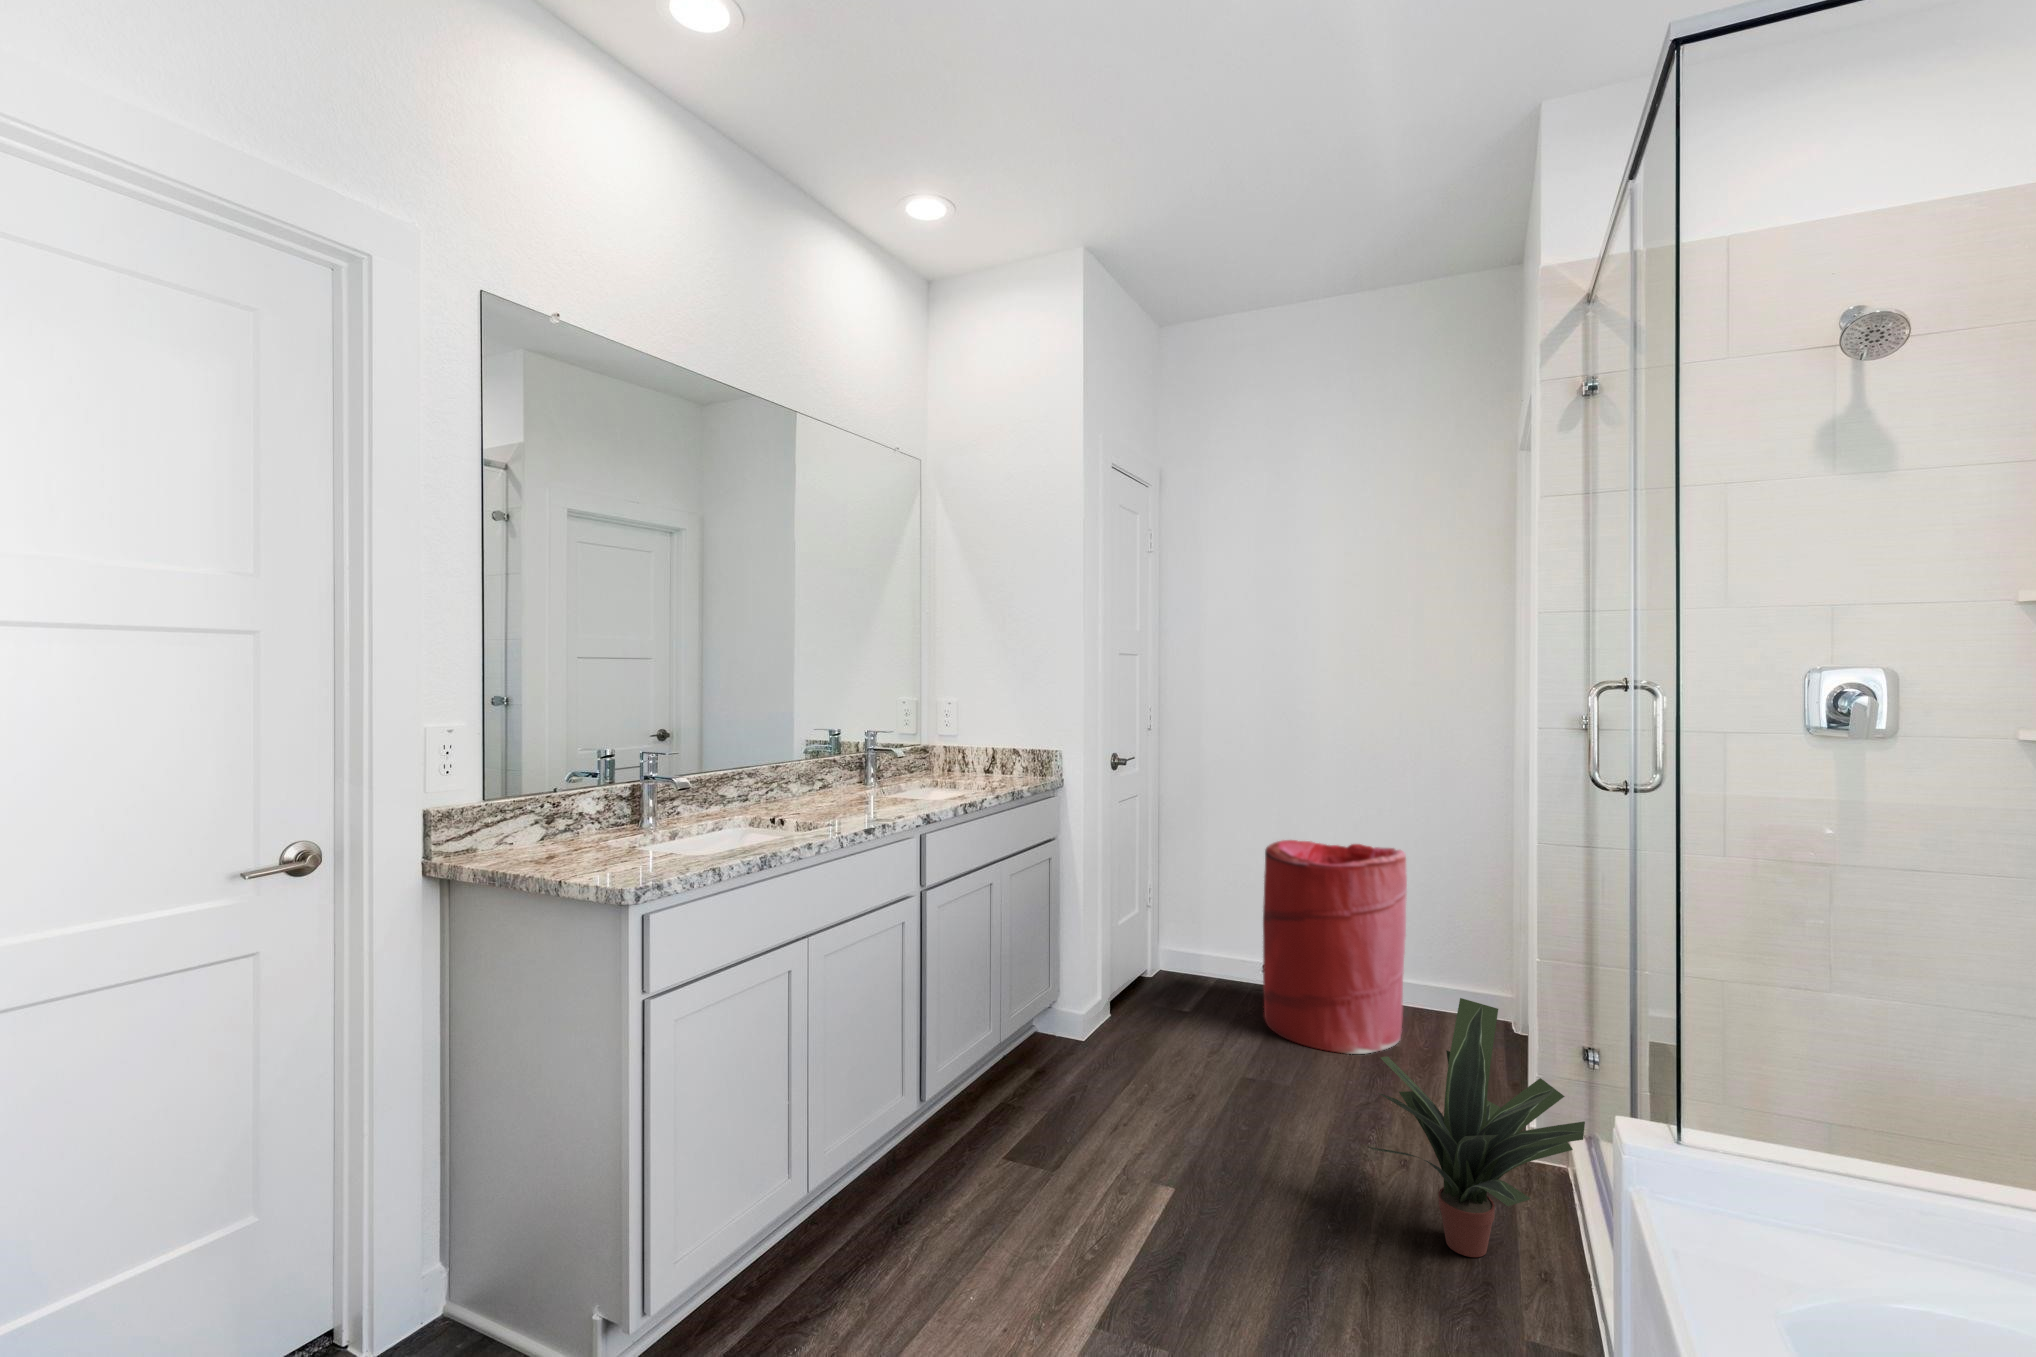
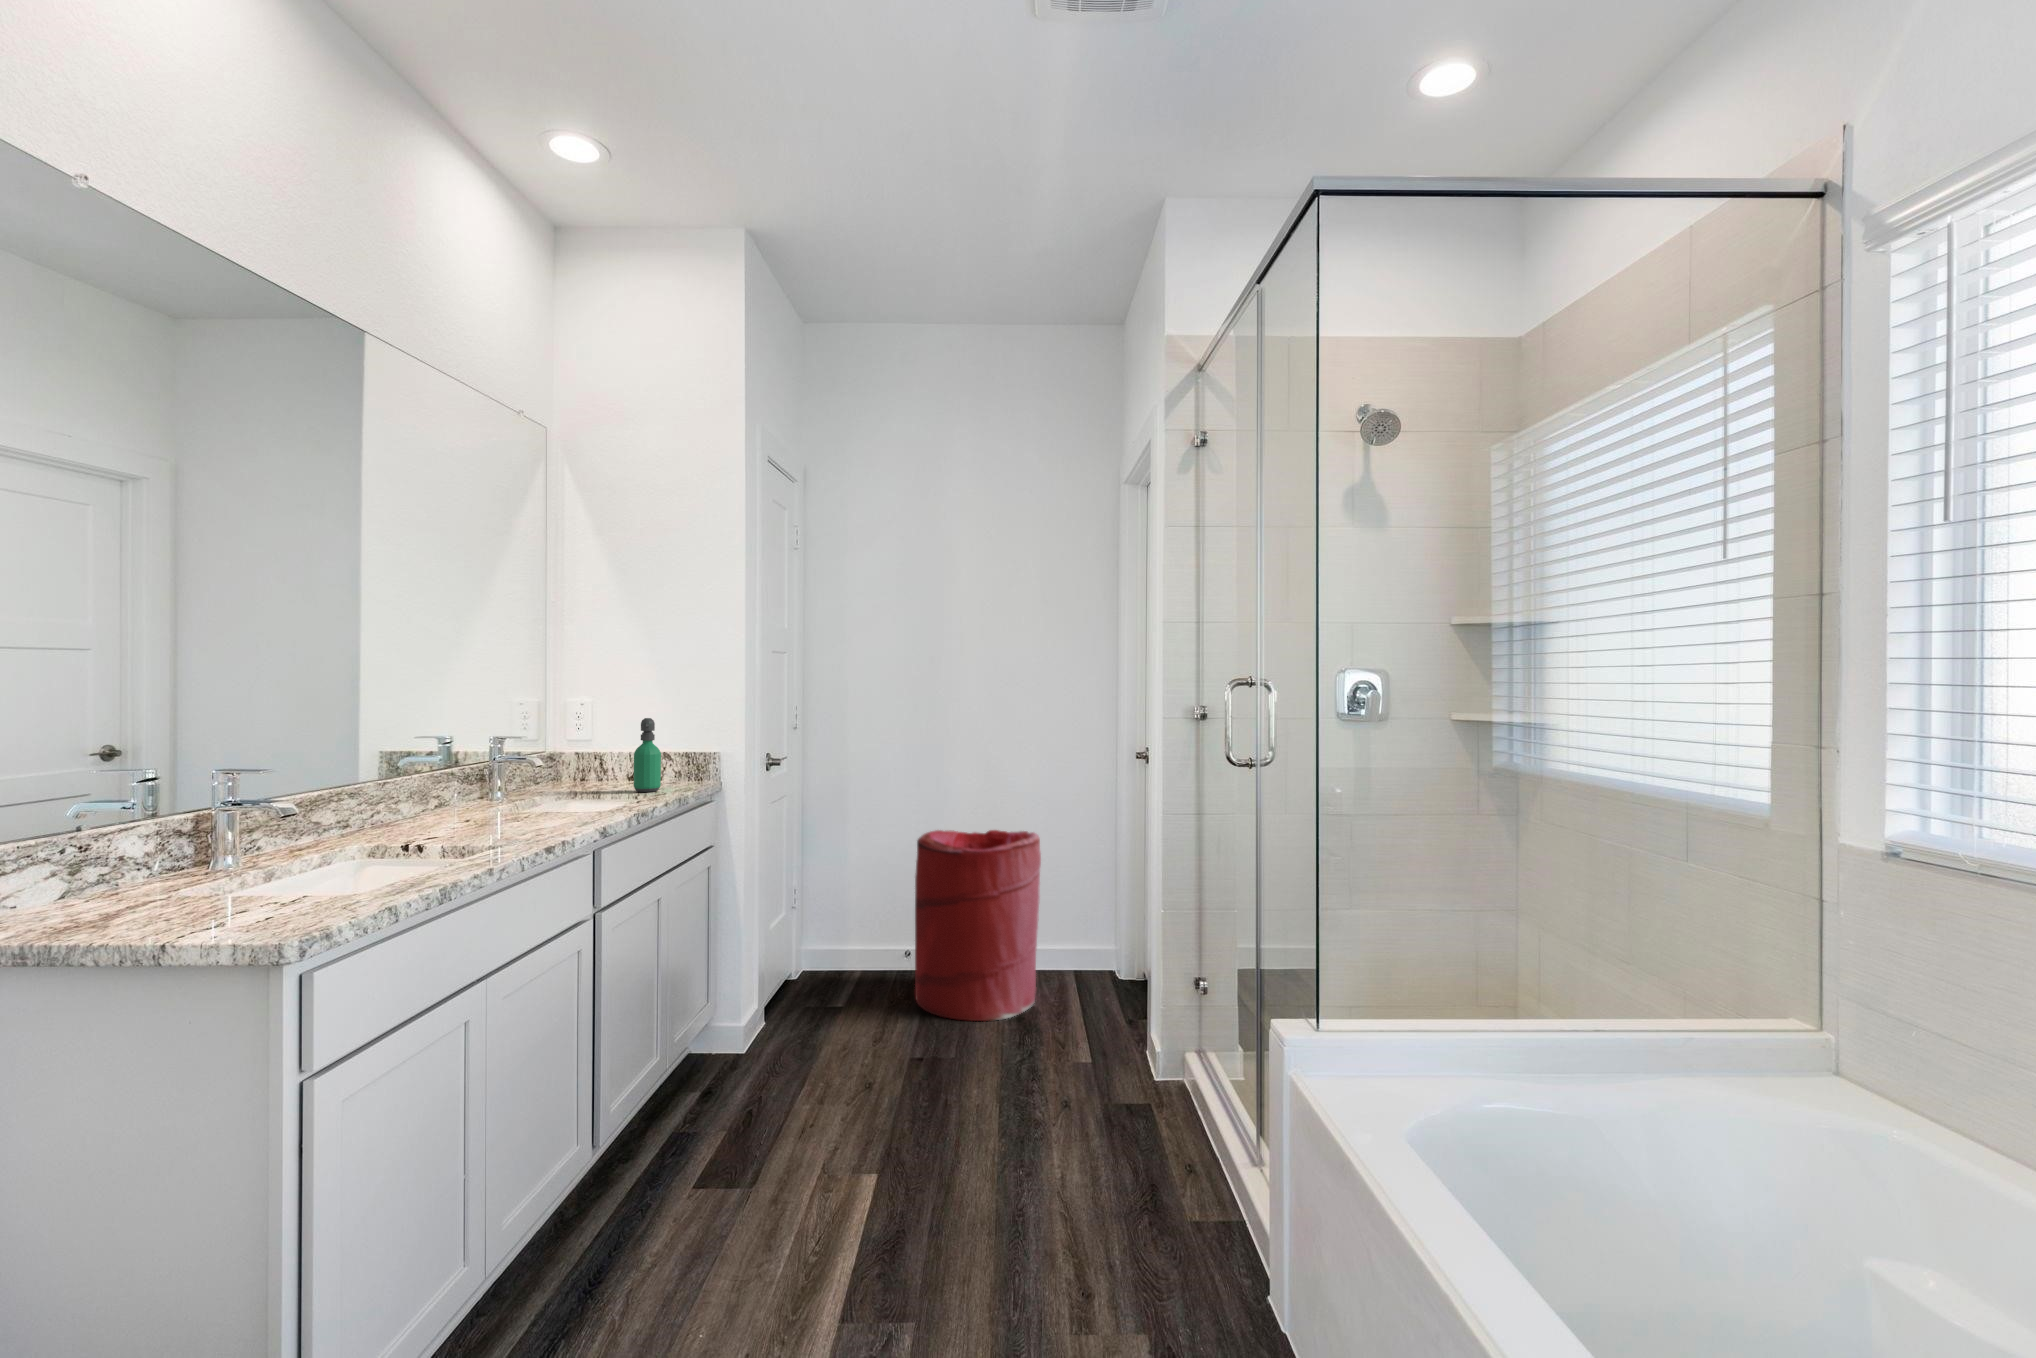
soap dispenser: none [983,716,1006,784] -> present [634,718,661,792]
potted plant: present [1369,998,1585,1257] -> none [1055,953,1217,1167]

